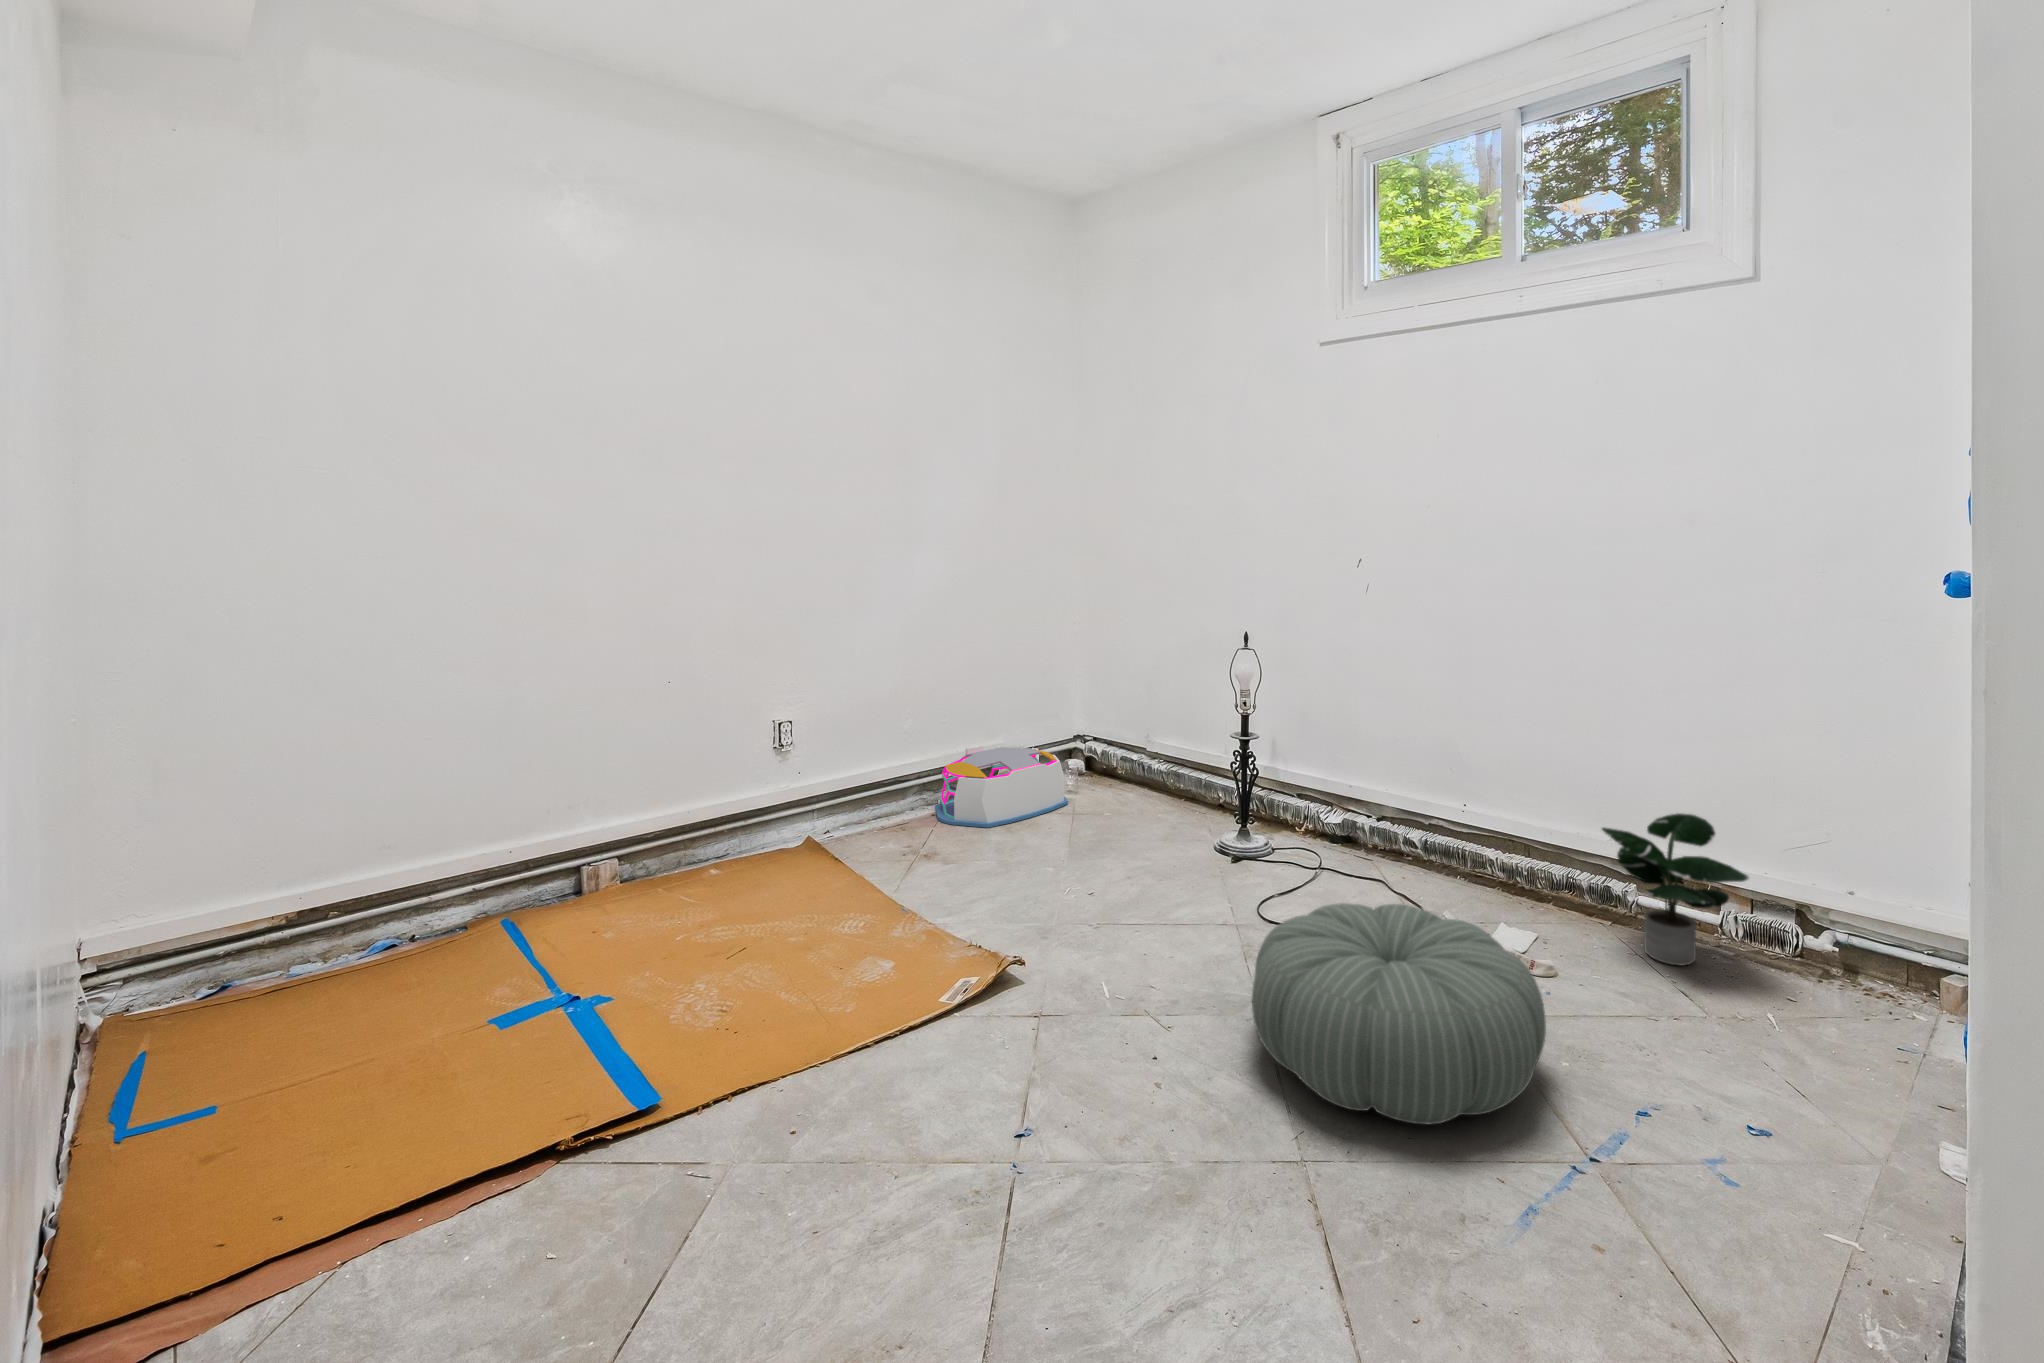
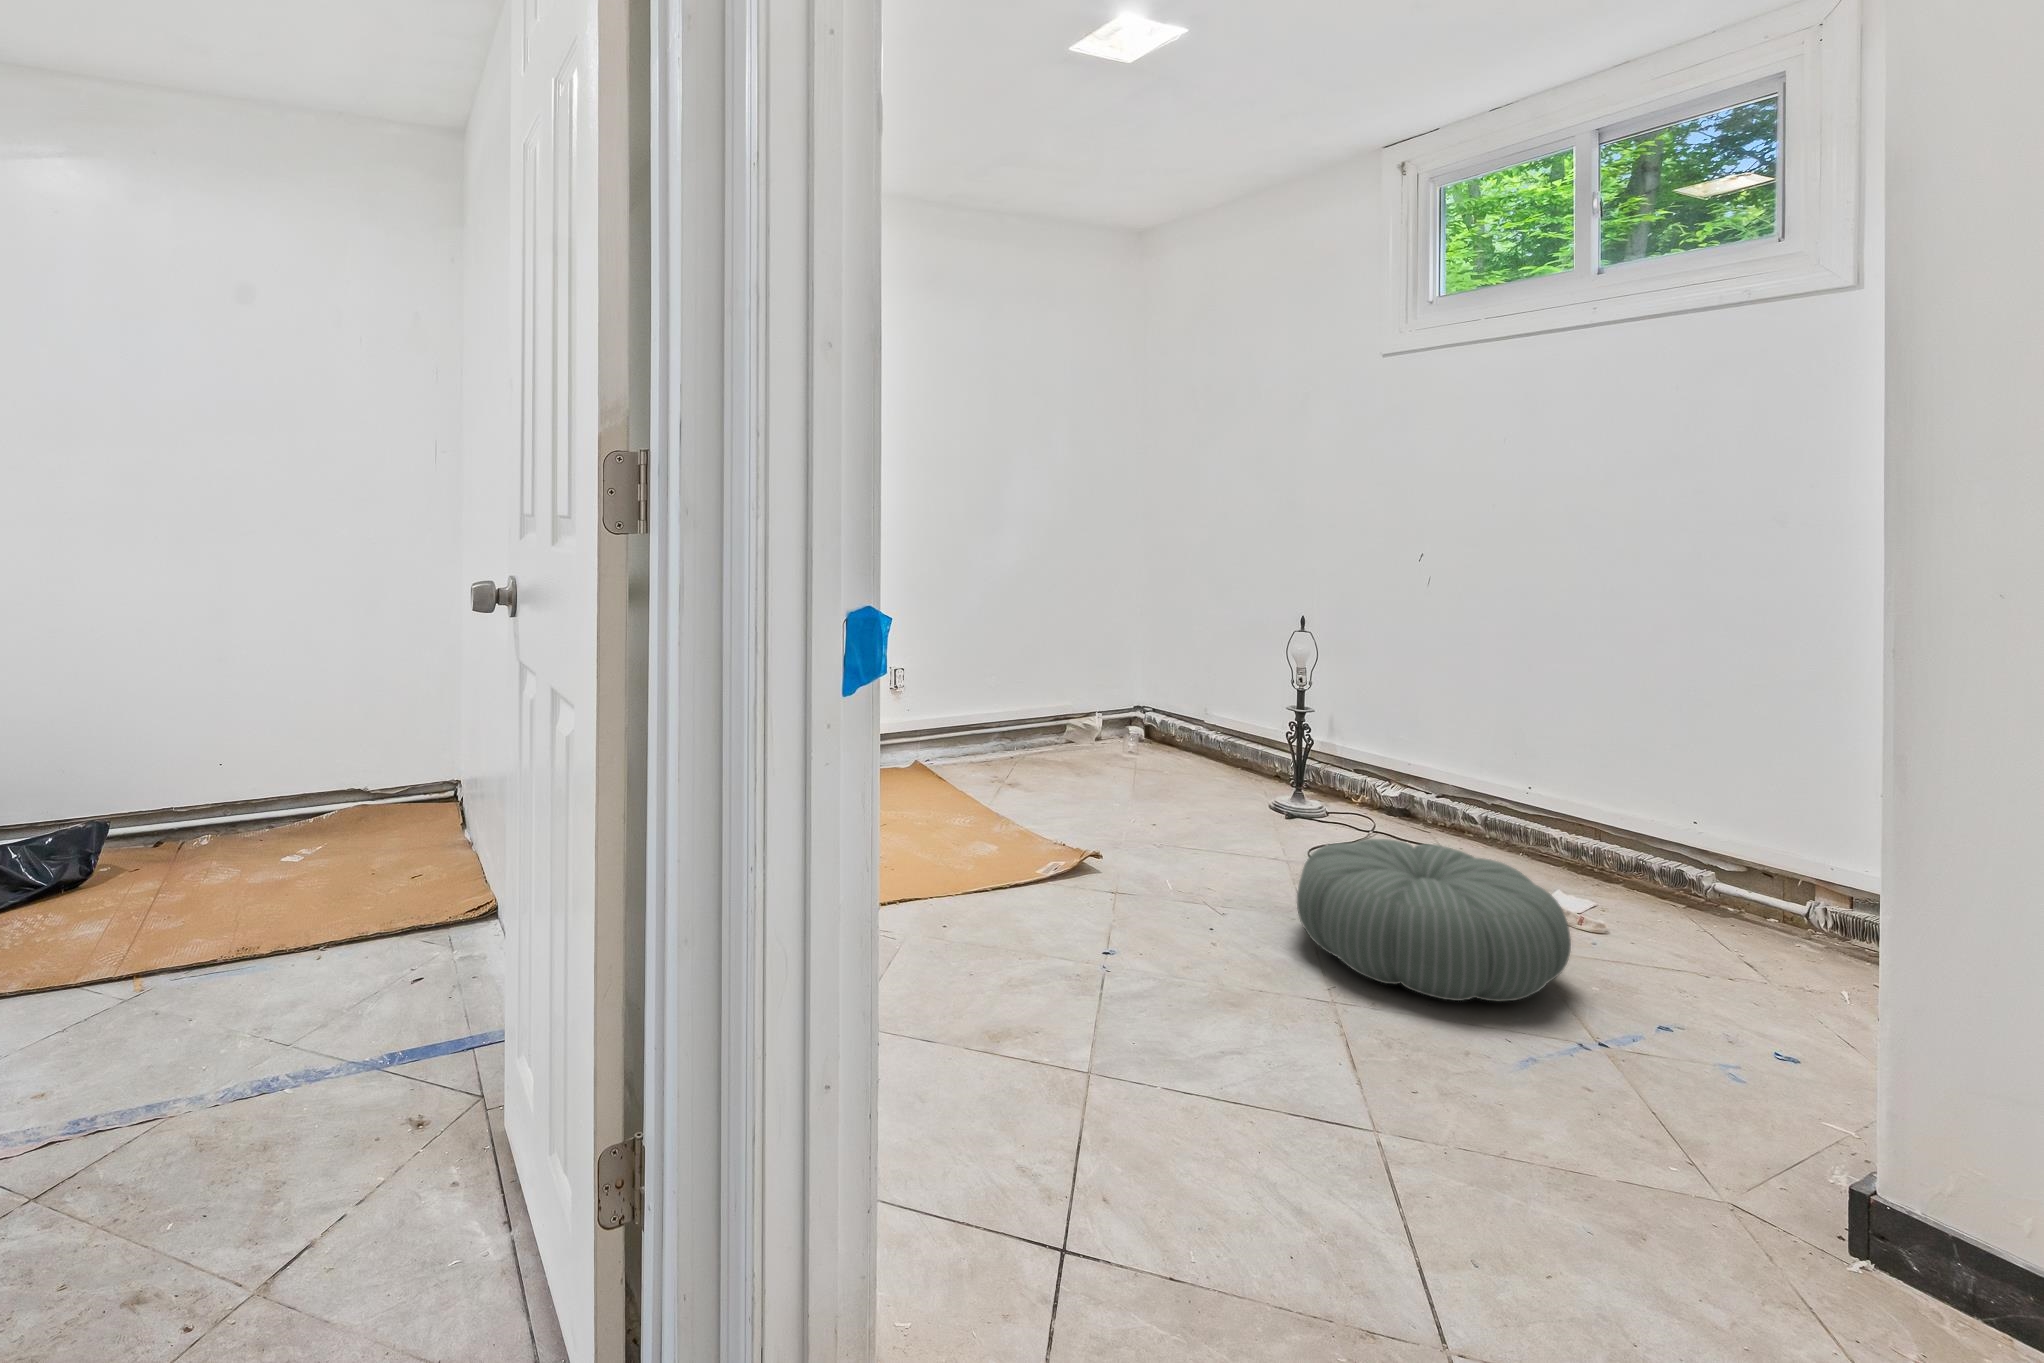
storage bin: present [935,745,1068,828] -> none [1013,707,1130,773]
potted plant: present [1602,813,1749,965] -> none [1665,805,1830,943]

